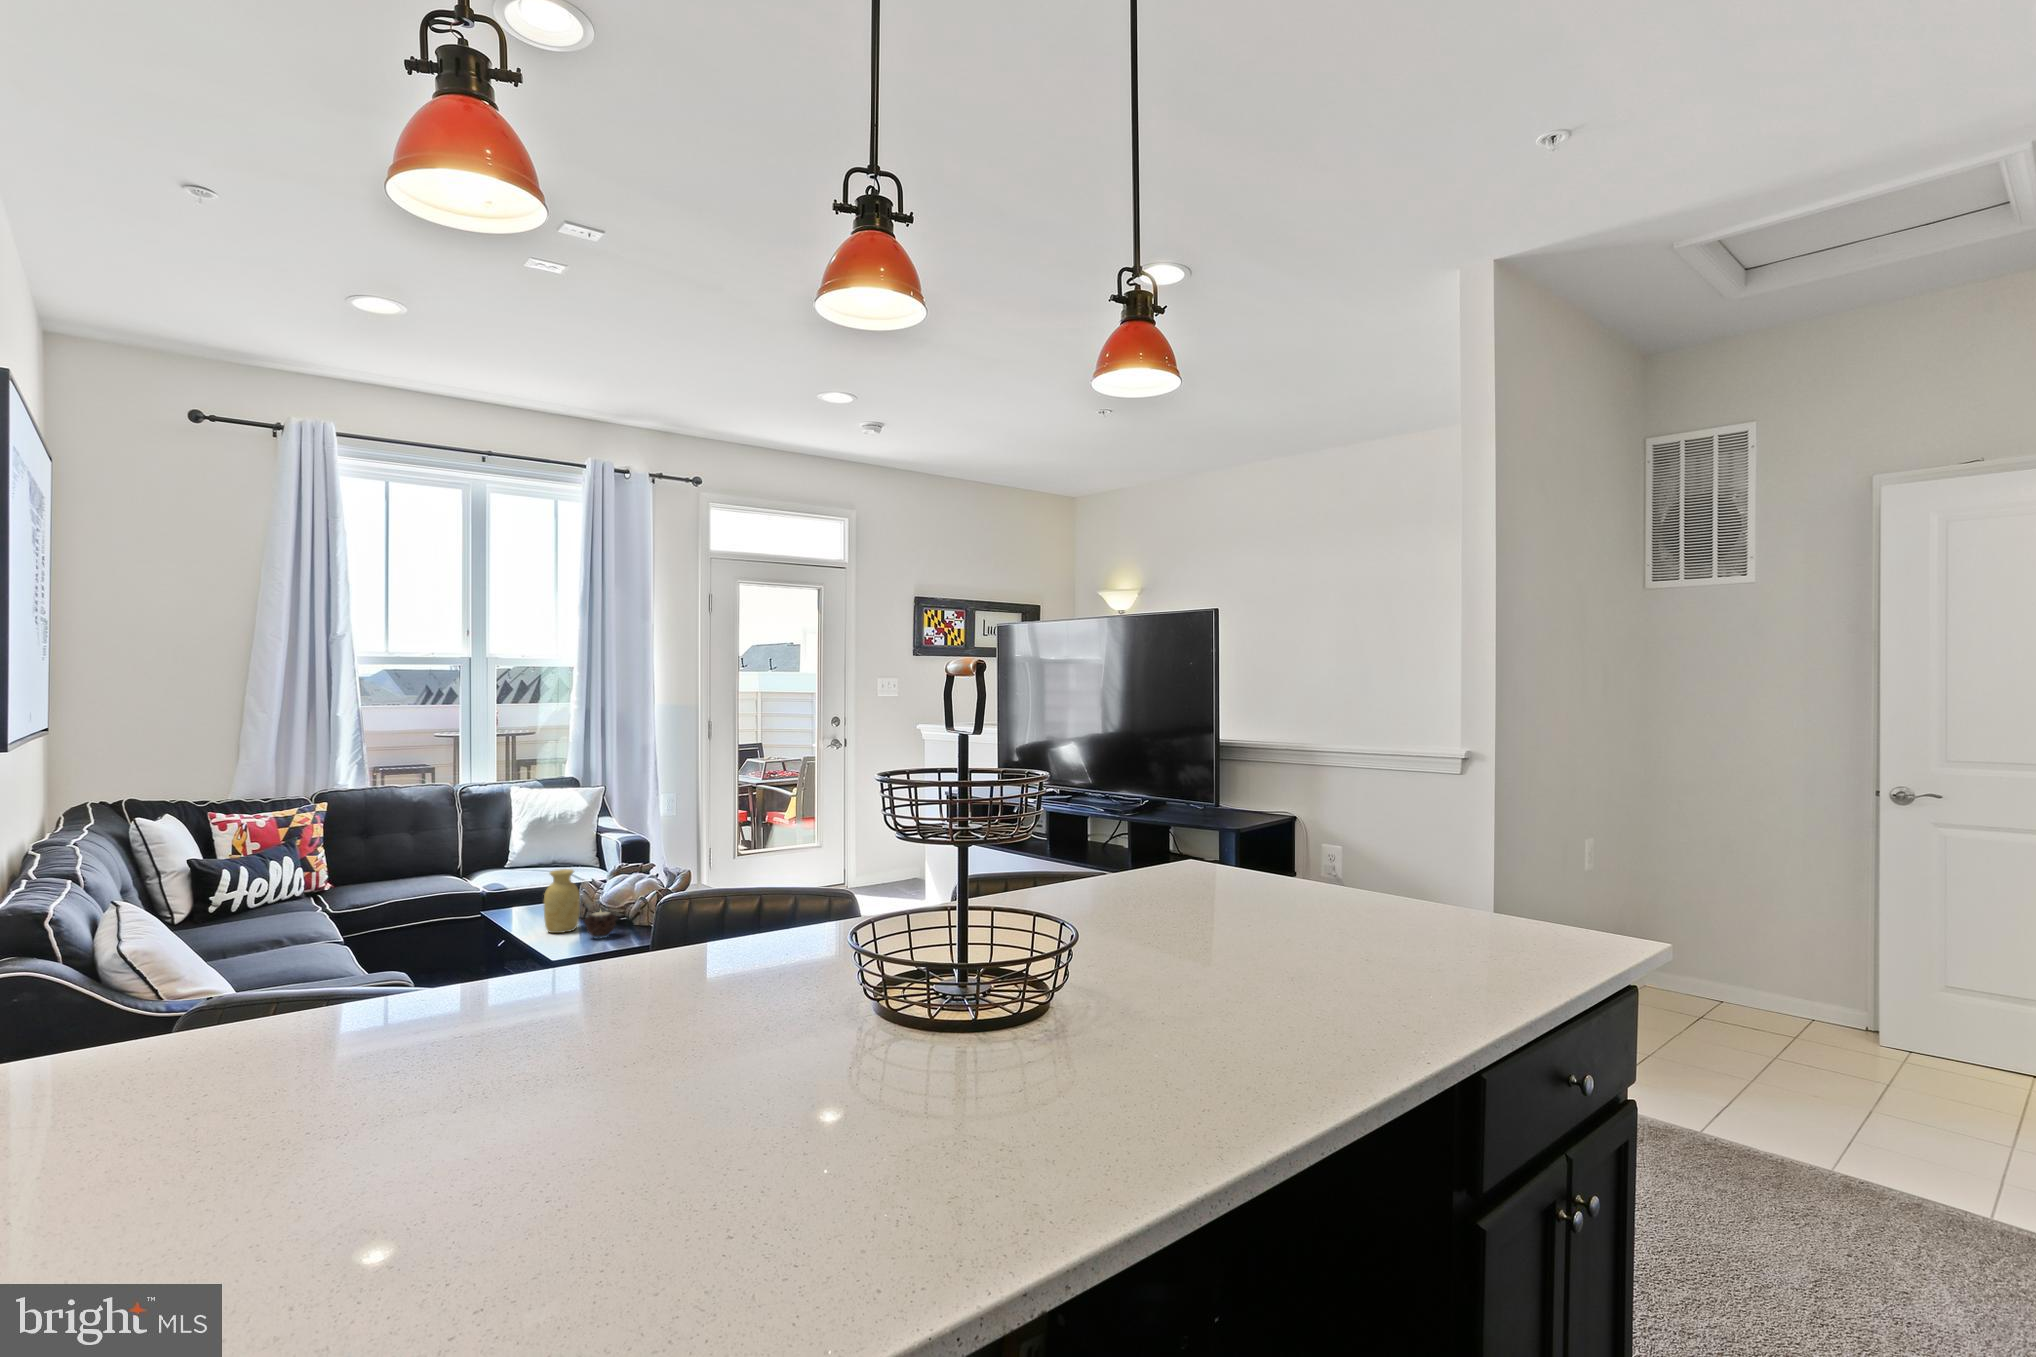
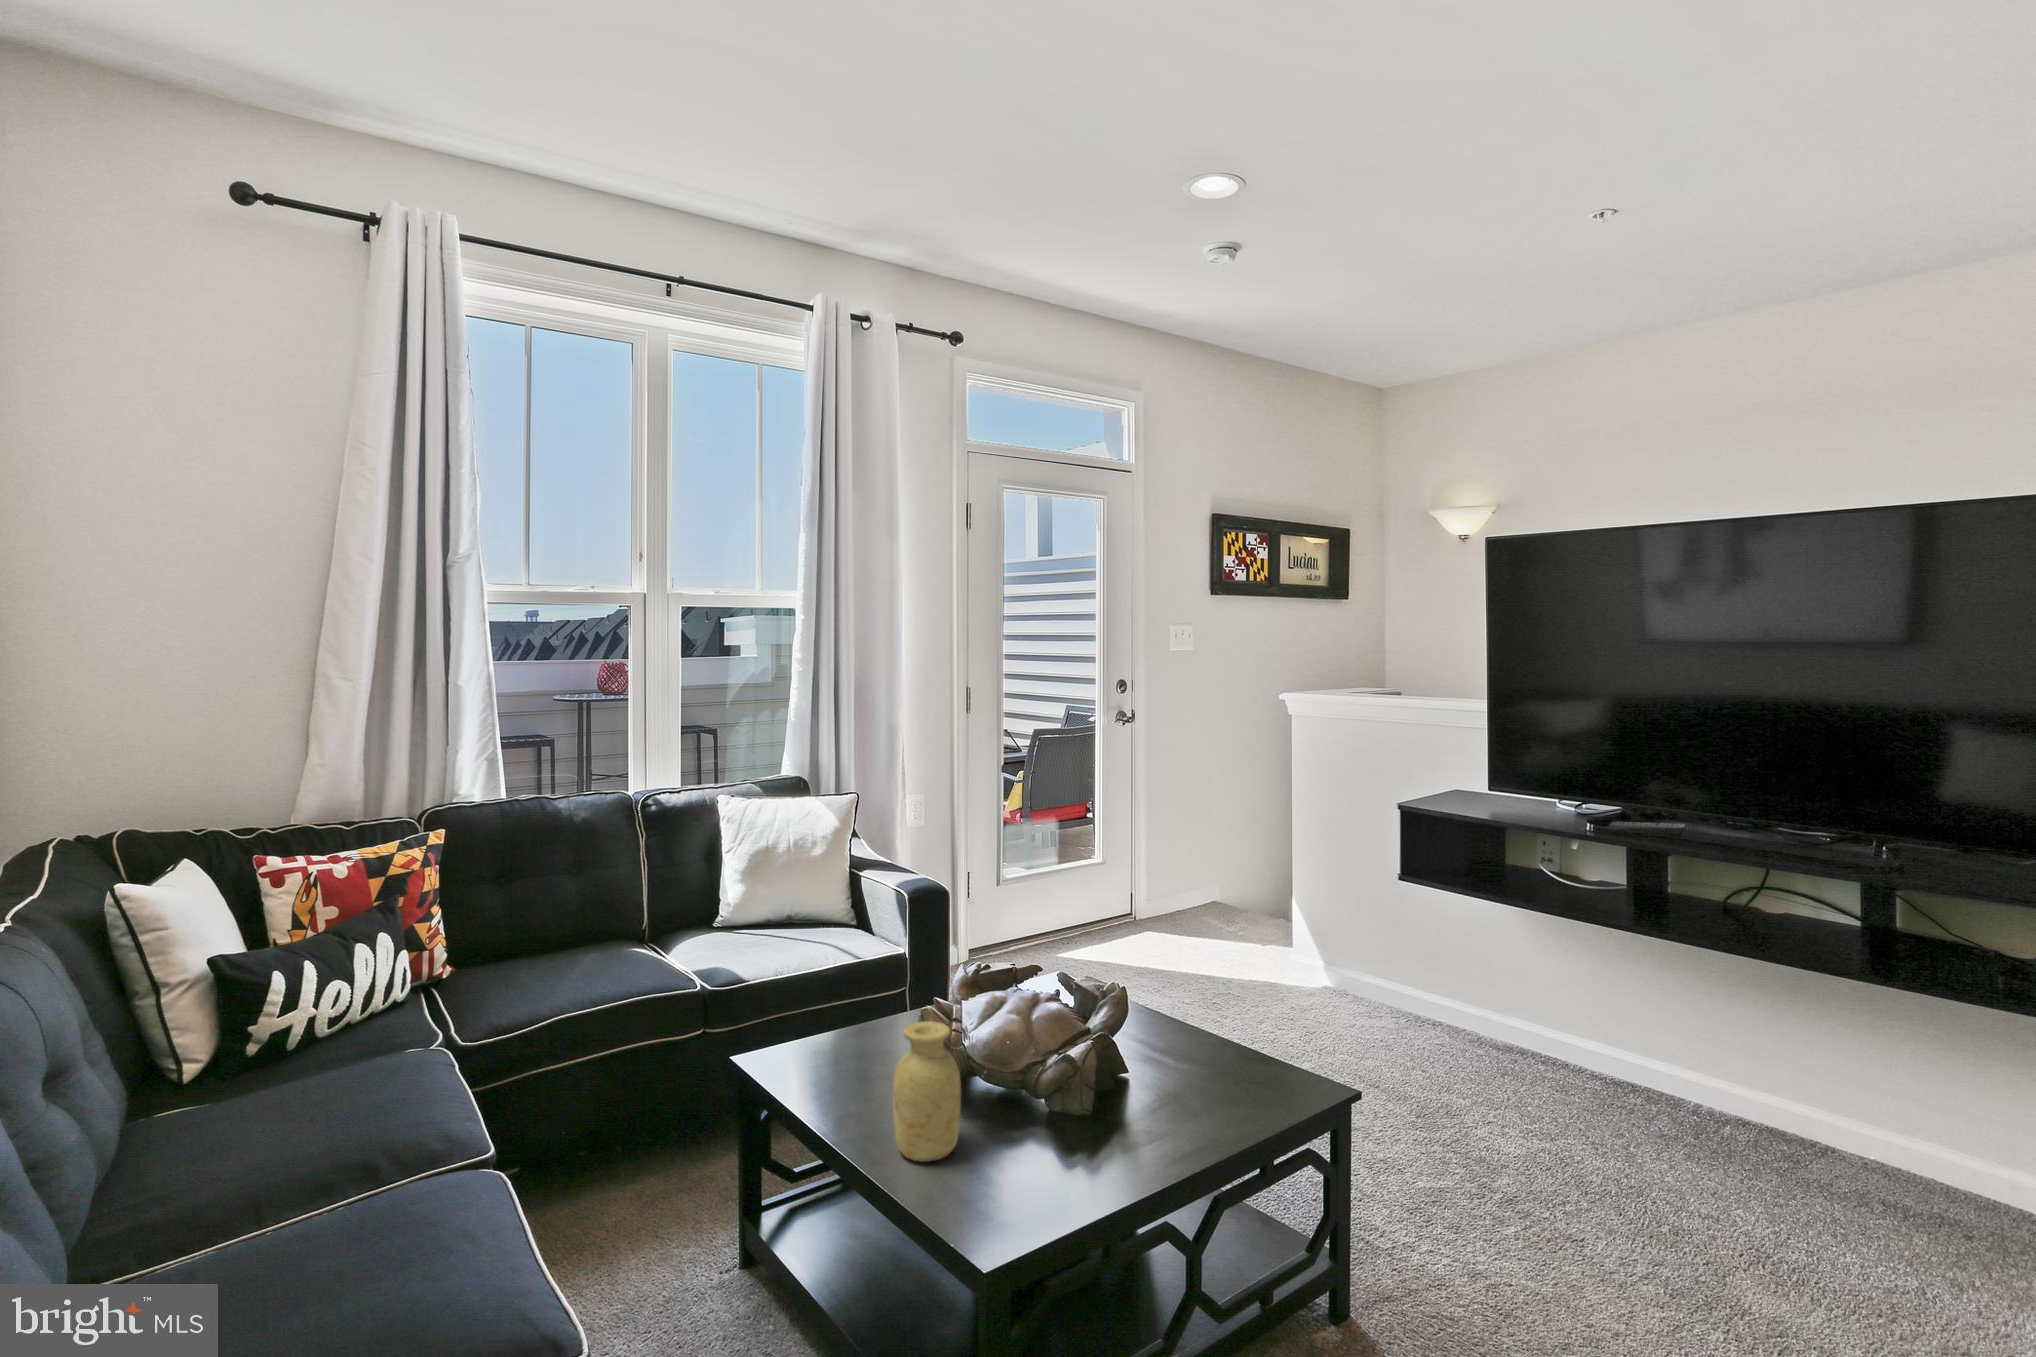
candle: present [585,911,617,938] -> none [997,1126,1061,1194]

